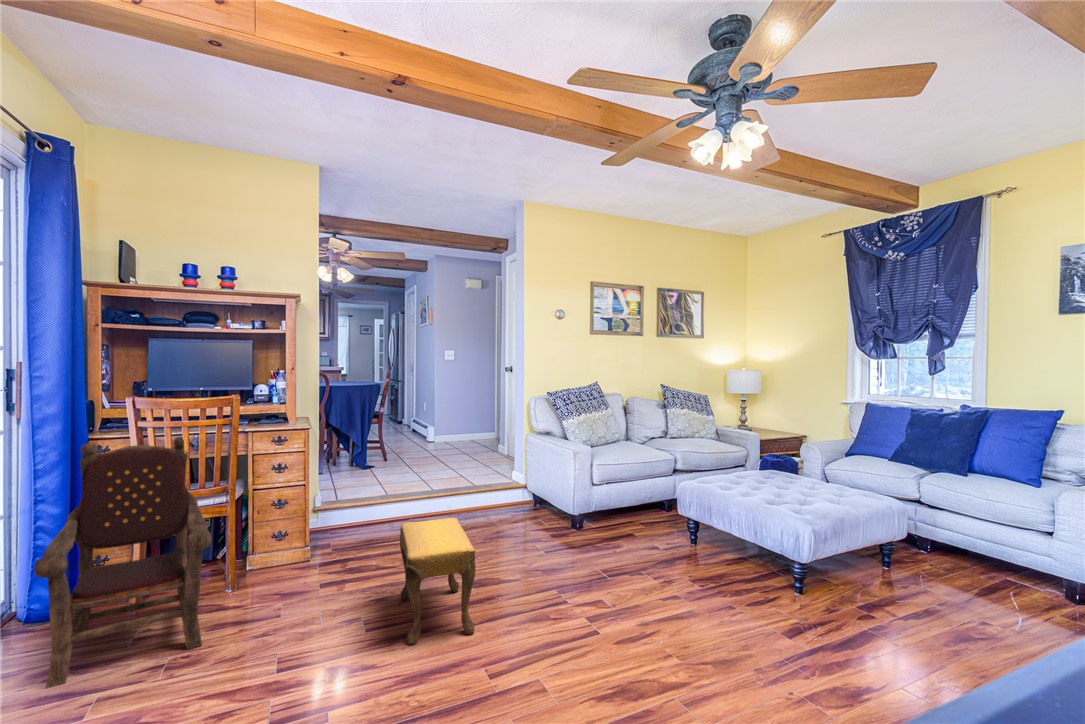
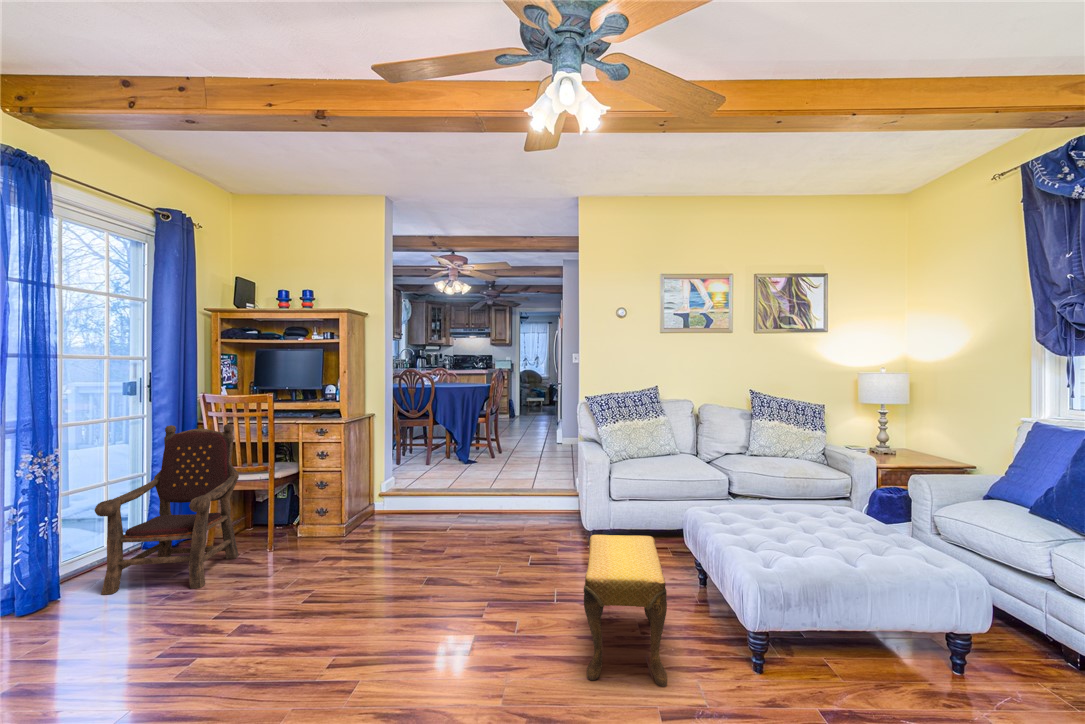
footstool: present [400,518,476,645] -> present [584,535,667,687]

